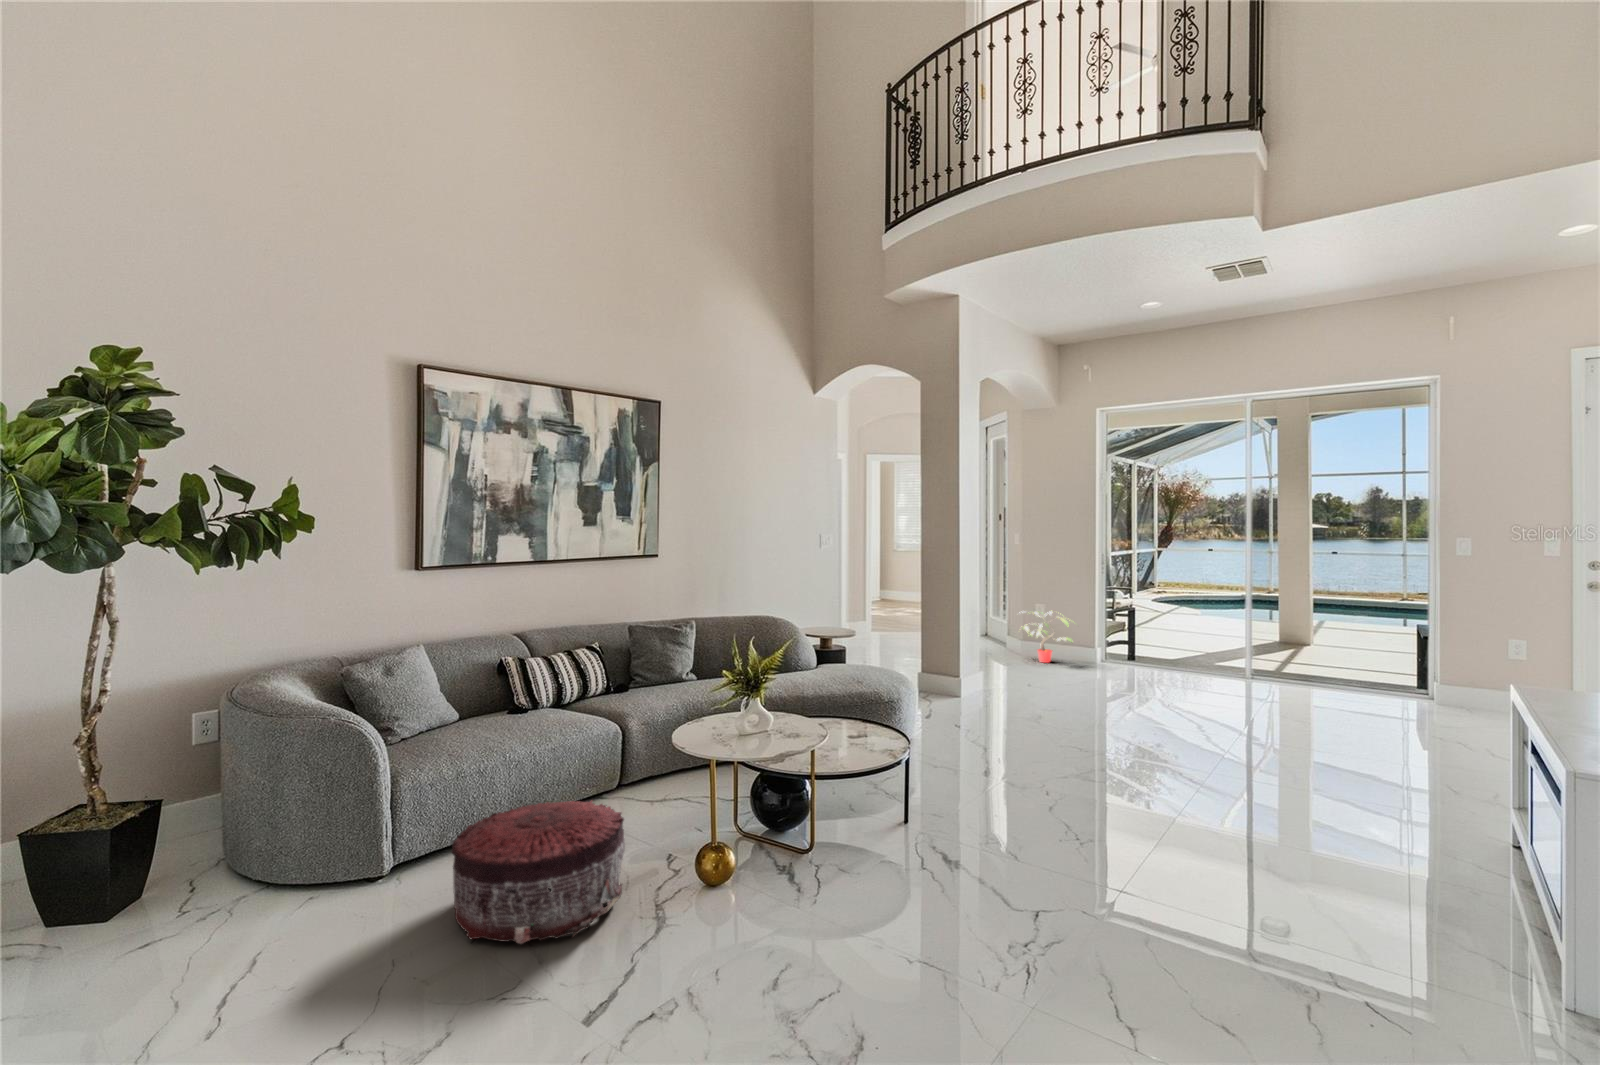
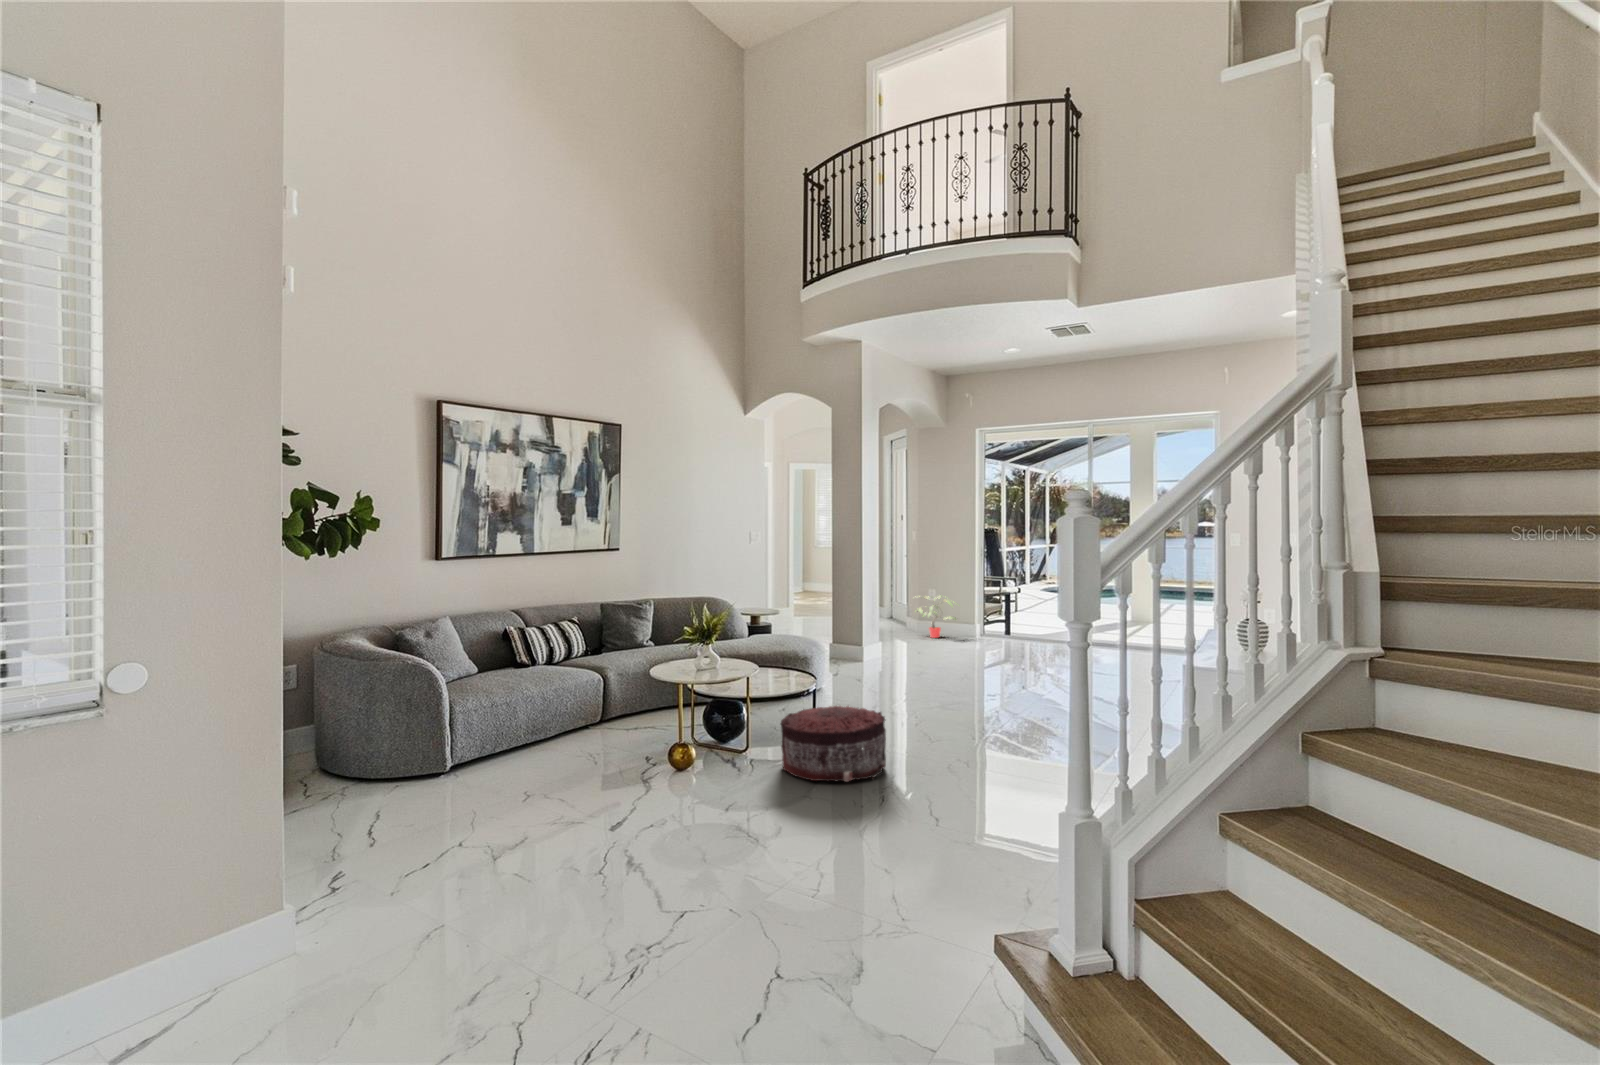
pouf: present [451,801,625,944] -> present [781,706,886,782]

